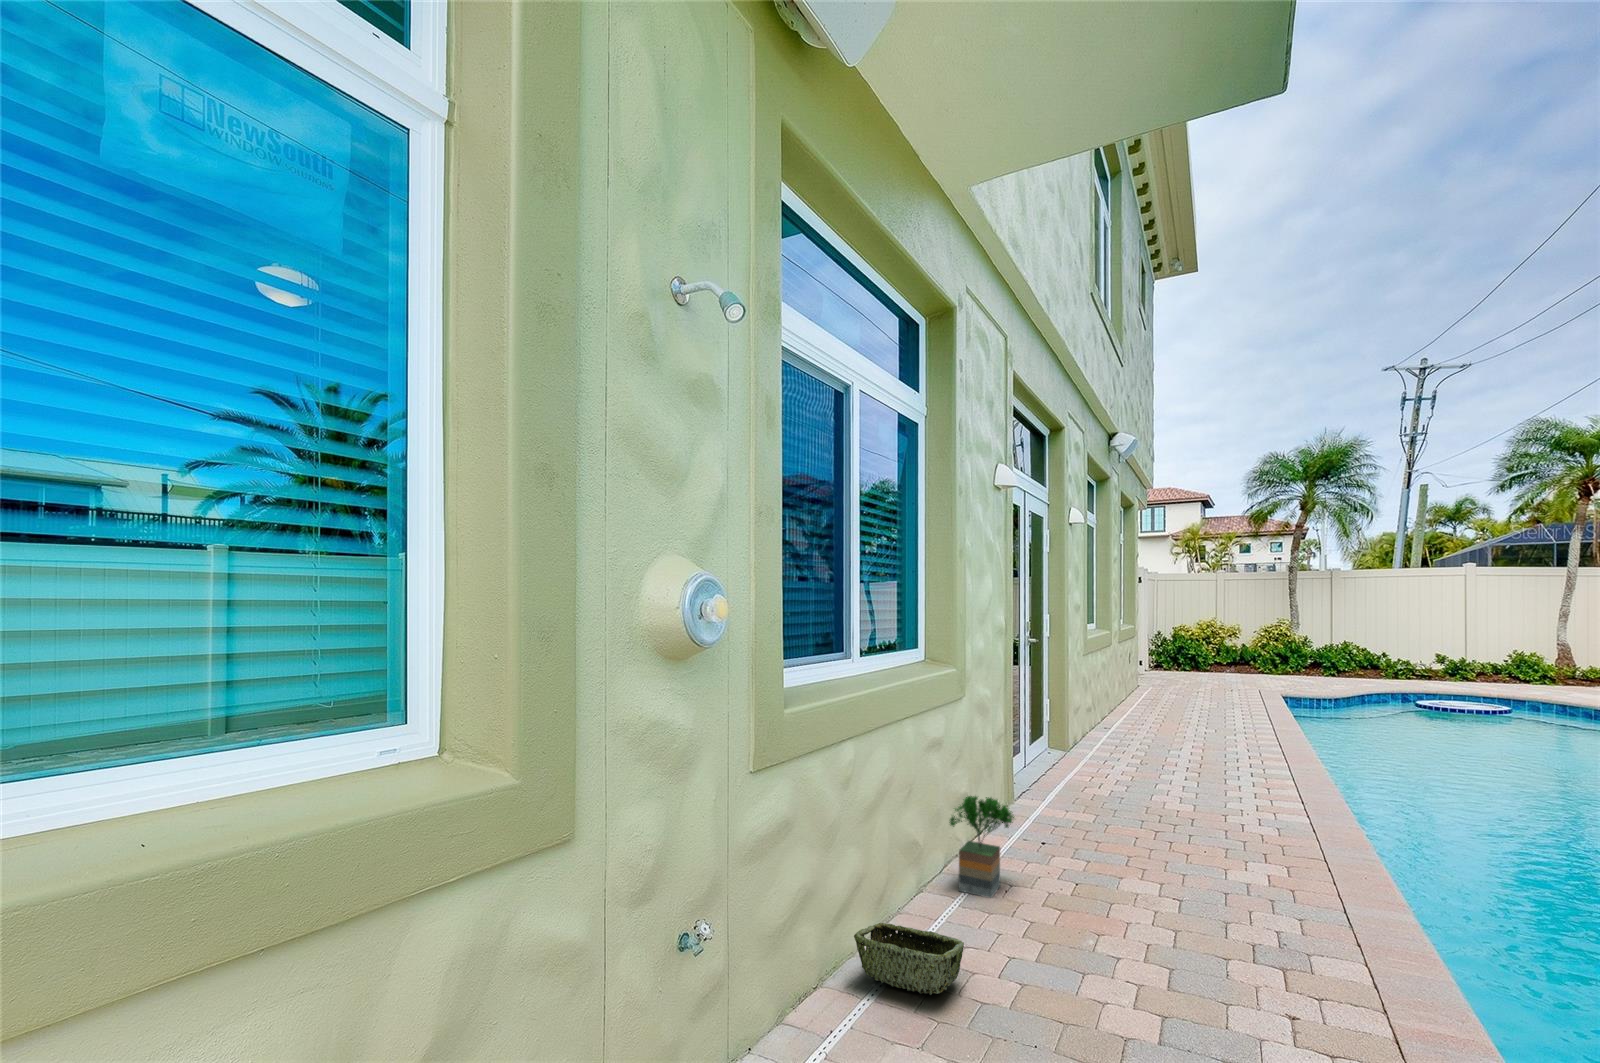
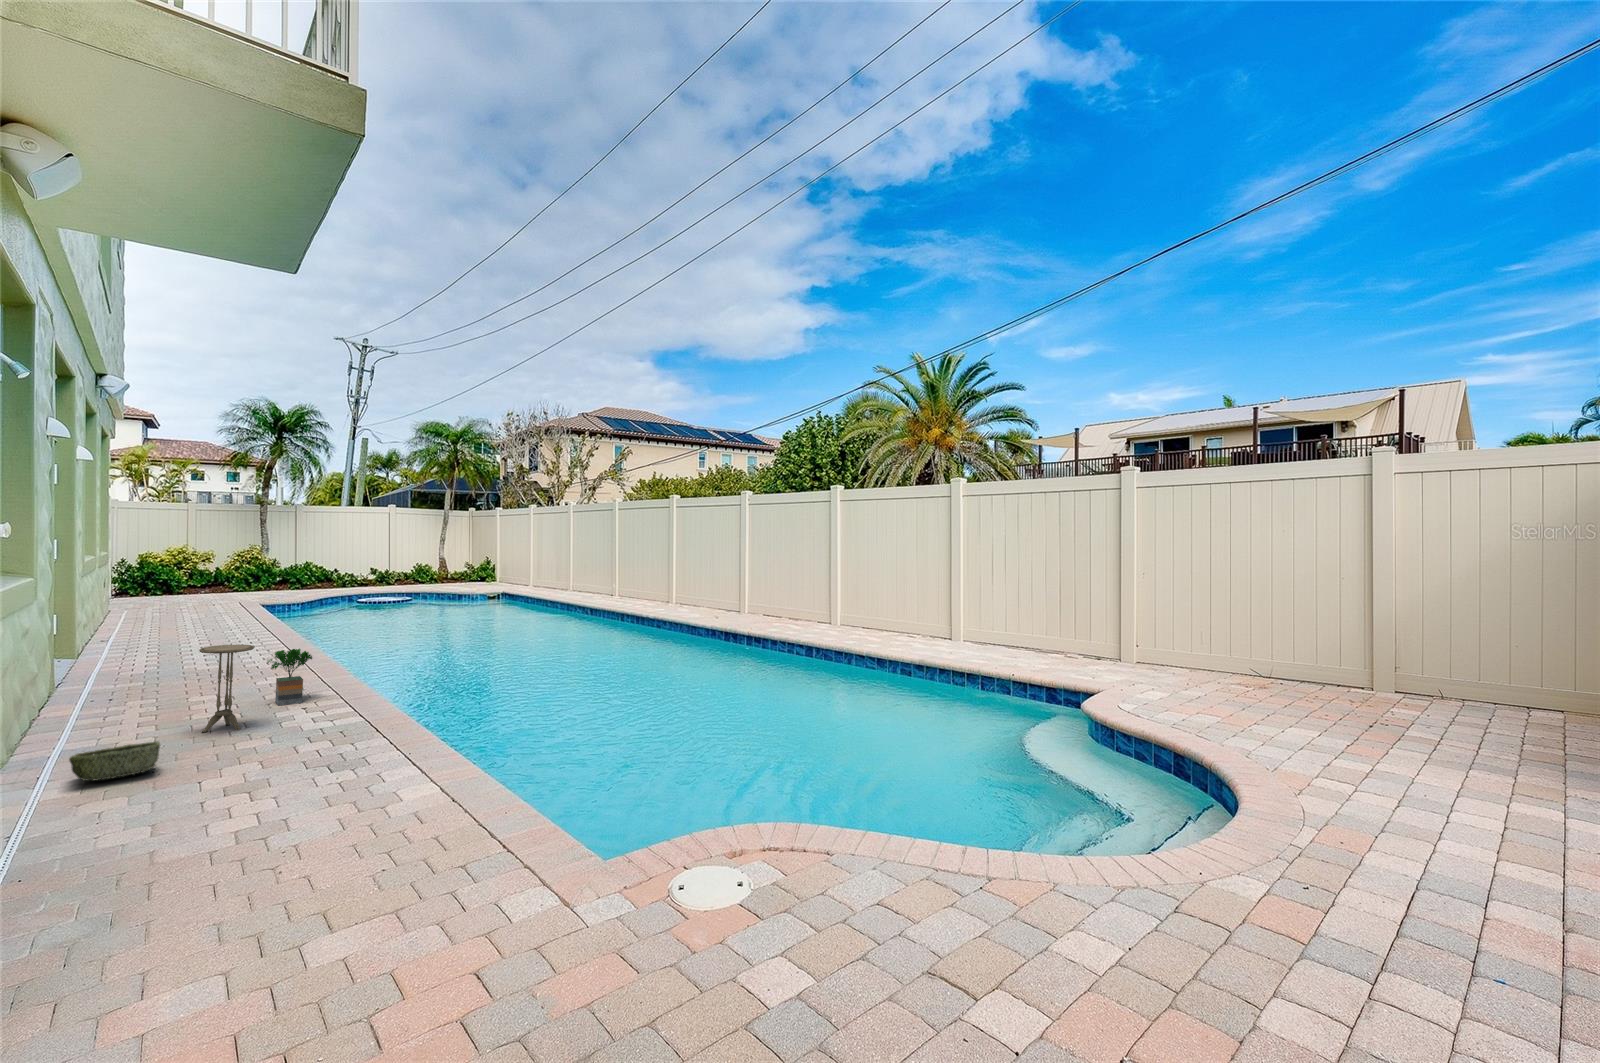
side table: none [1061,783,1135,941] -> present [199,645,254,733]
potted tree: present [949,796,1014,898] -> present [268,649,312,706]

